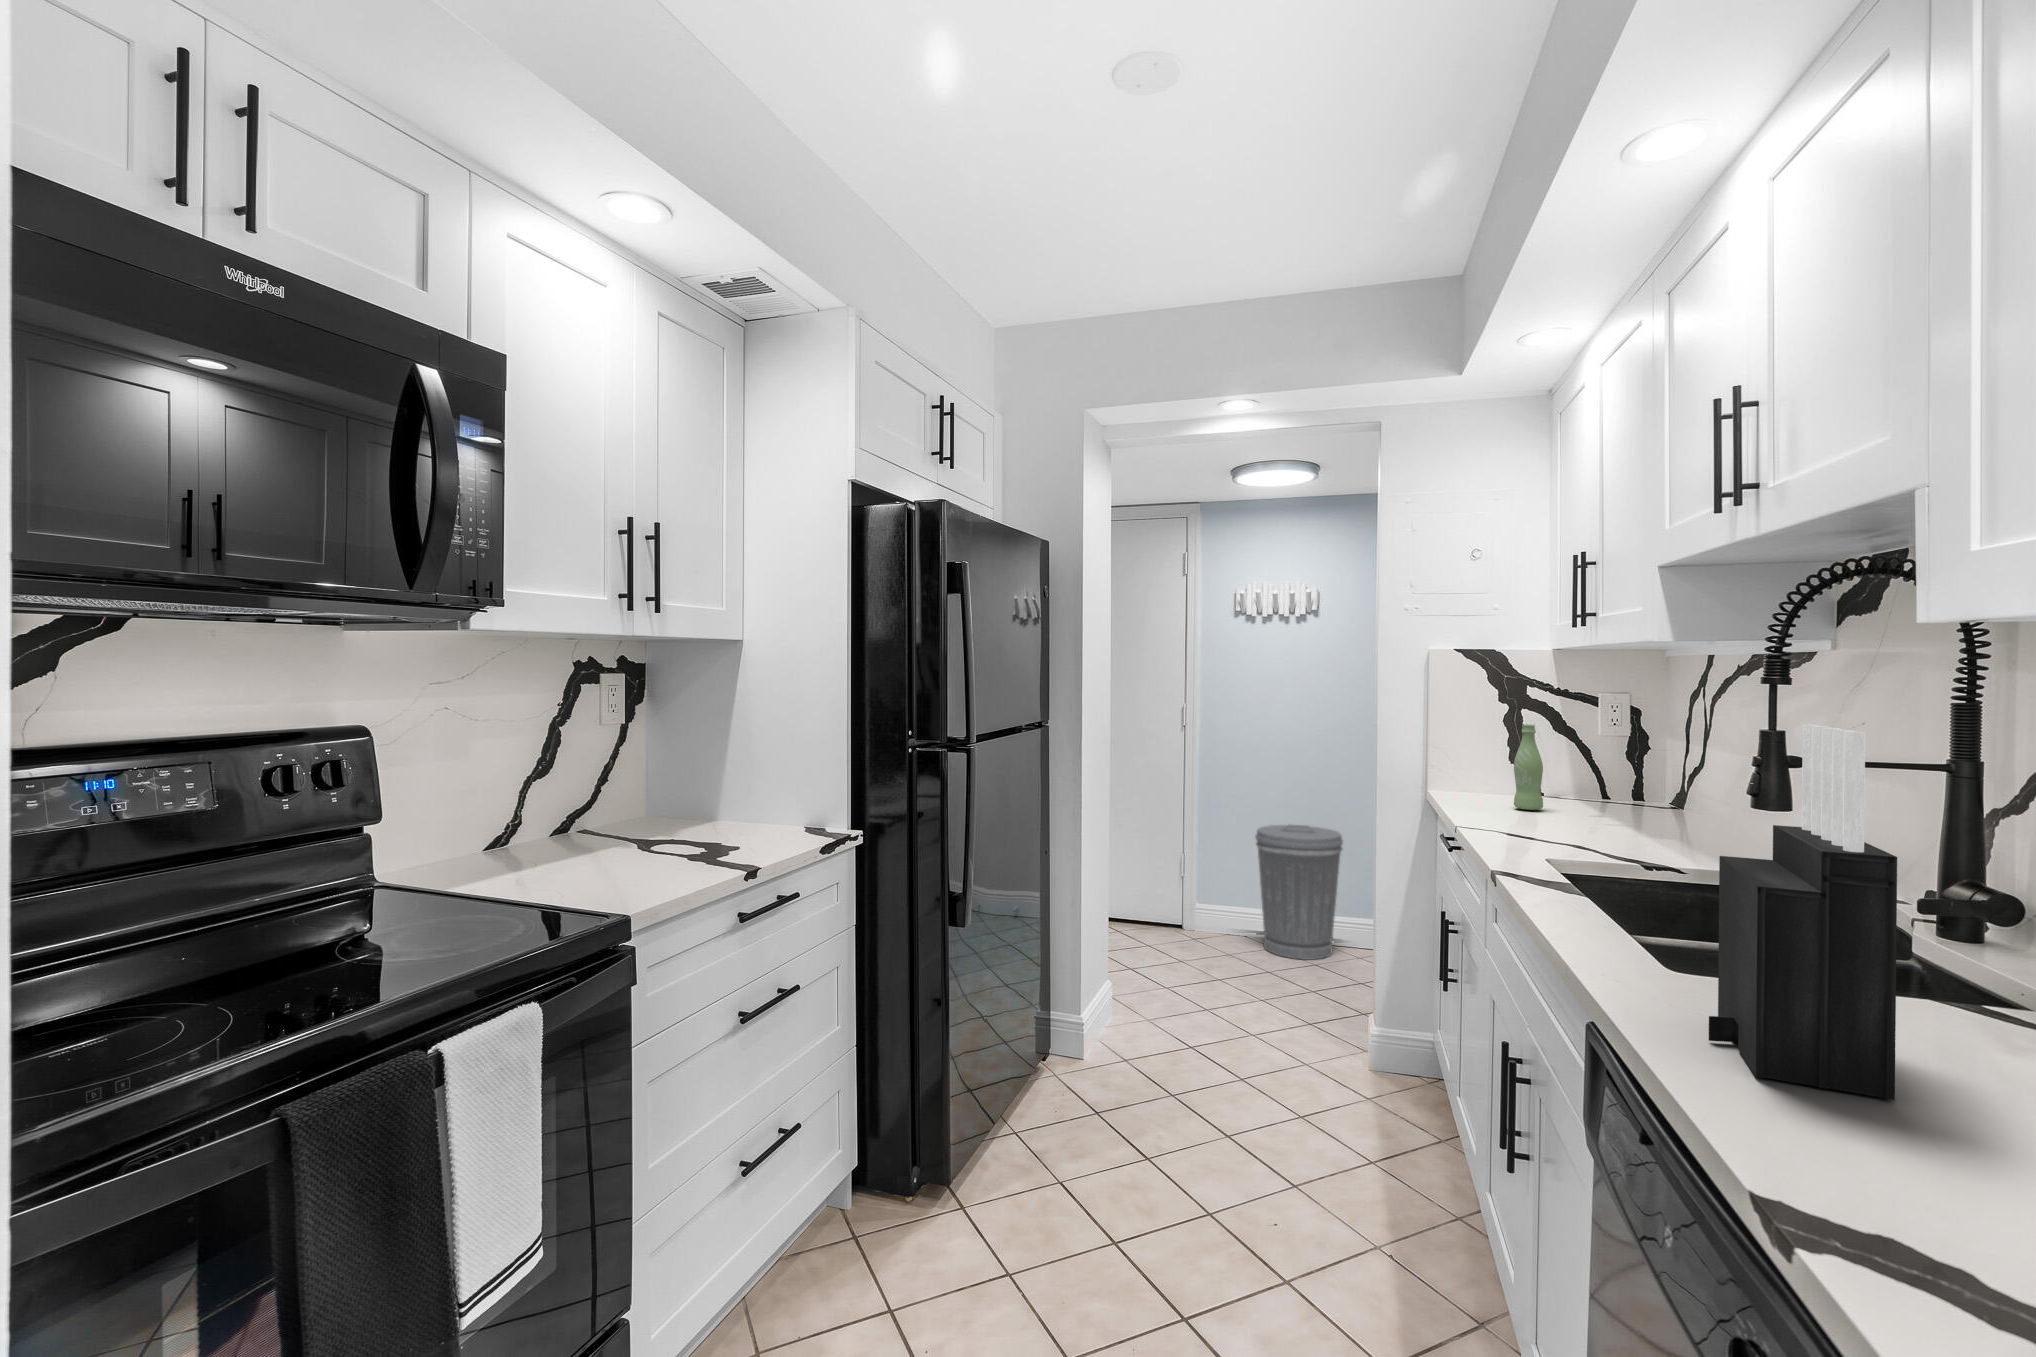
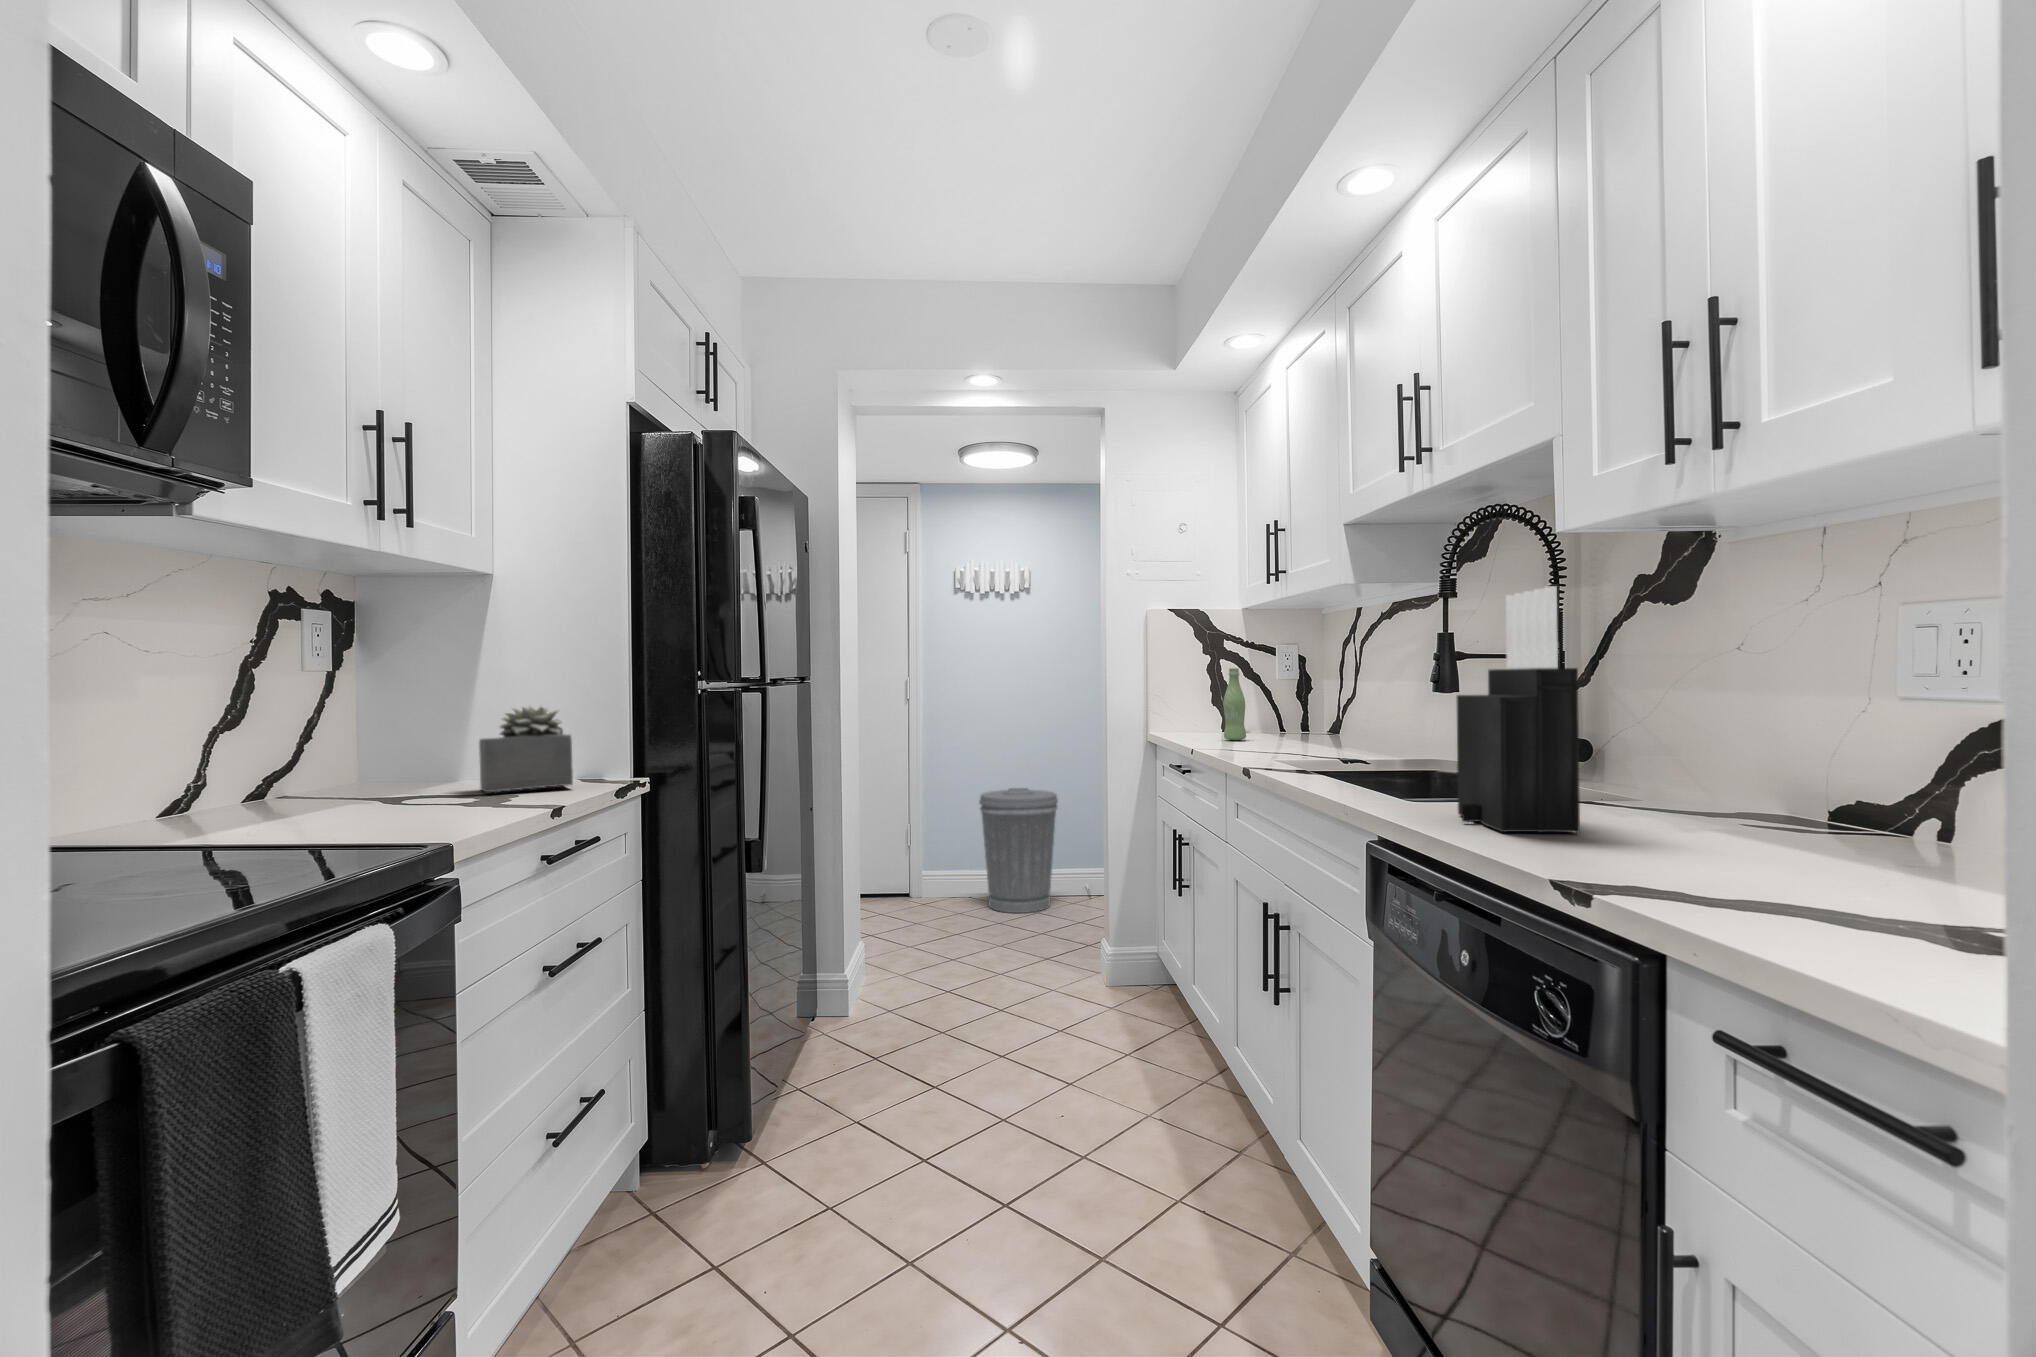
succulent plant: none [718,762,791,842] -> present [479,706,573,792]

